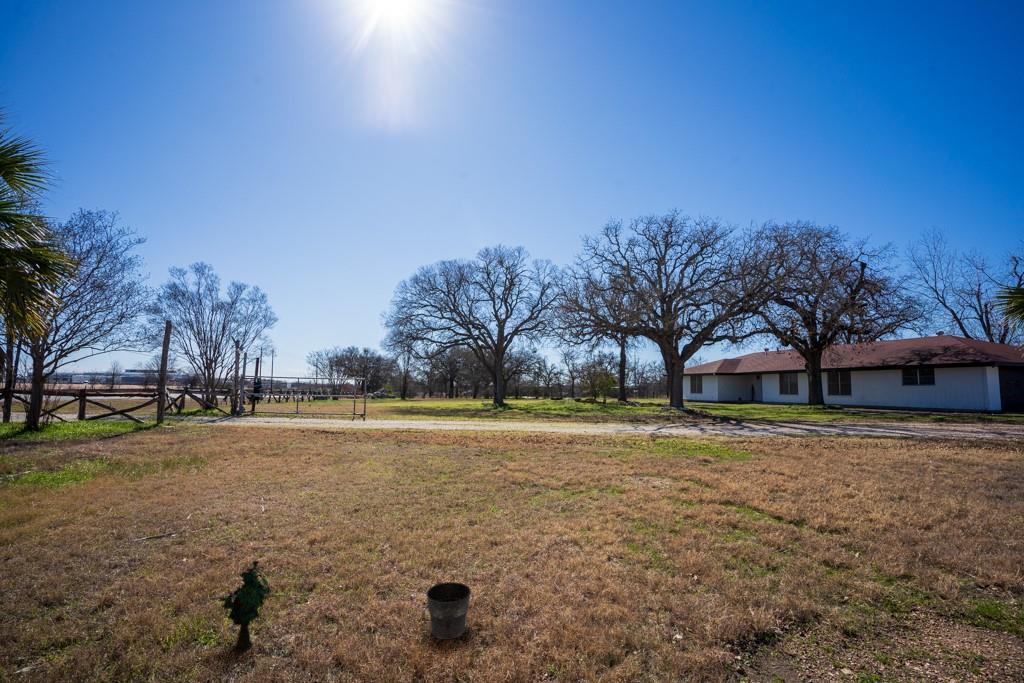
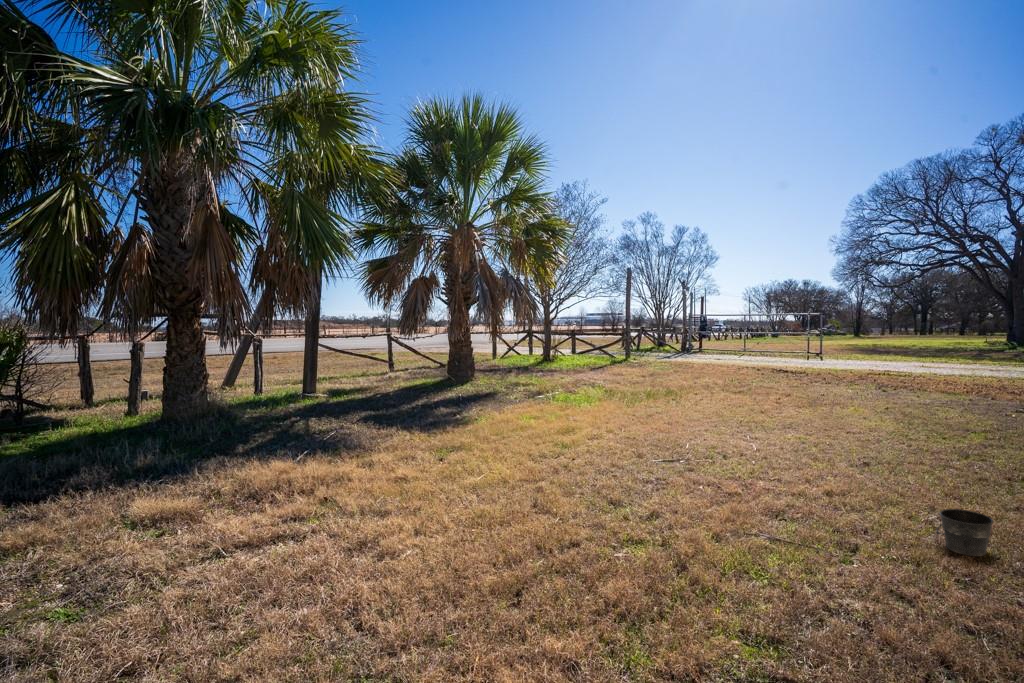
decorative plant: present [219,561,271,652] -> none [757,459,794,519]

